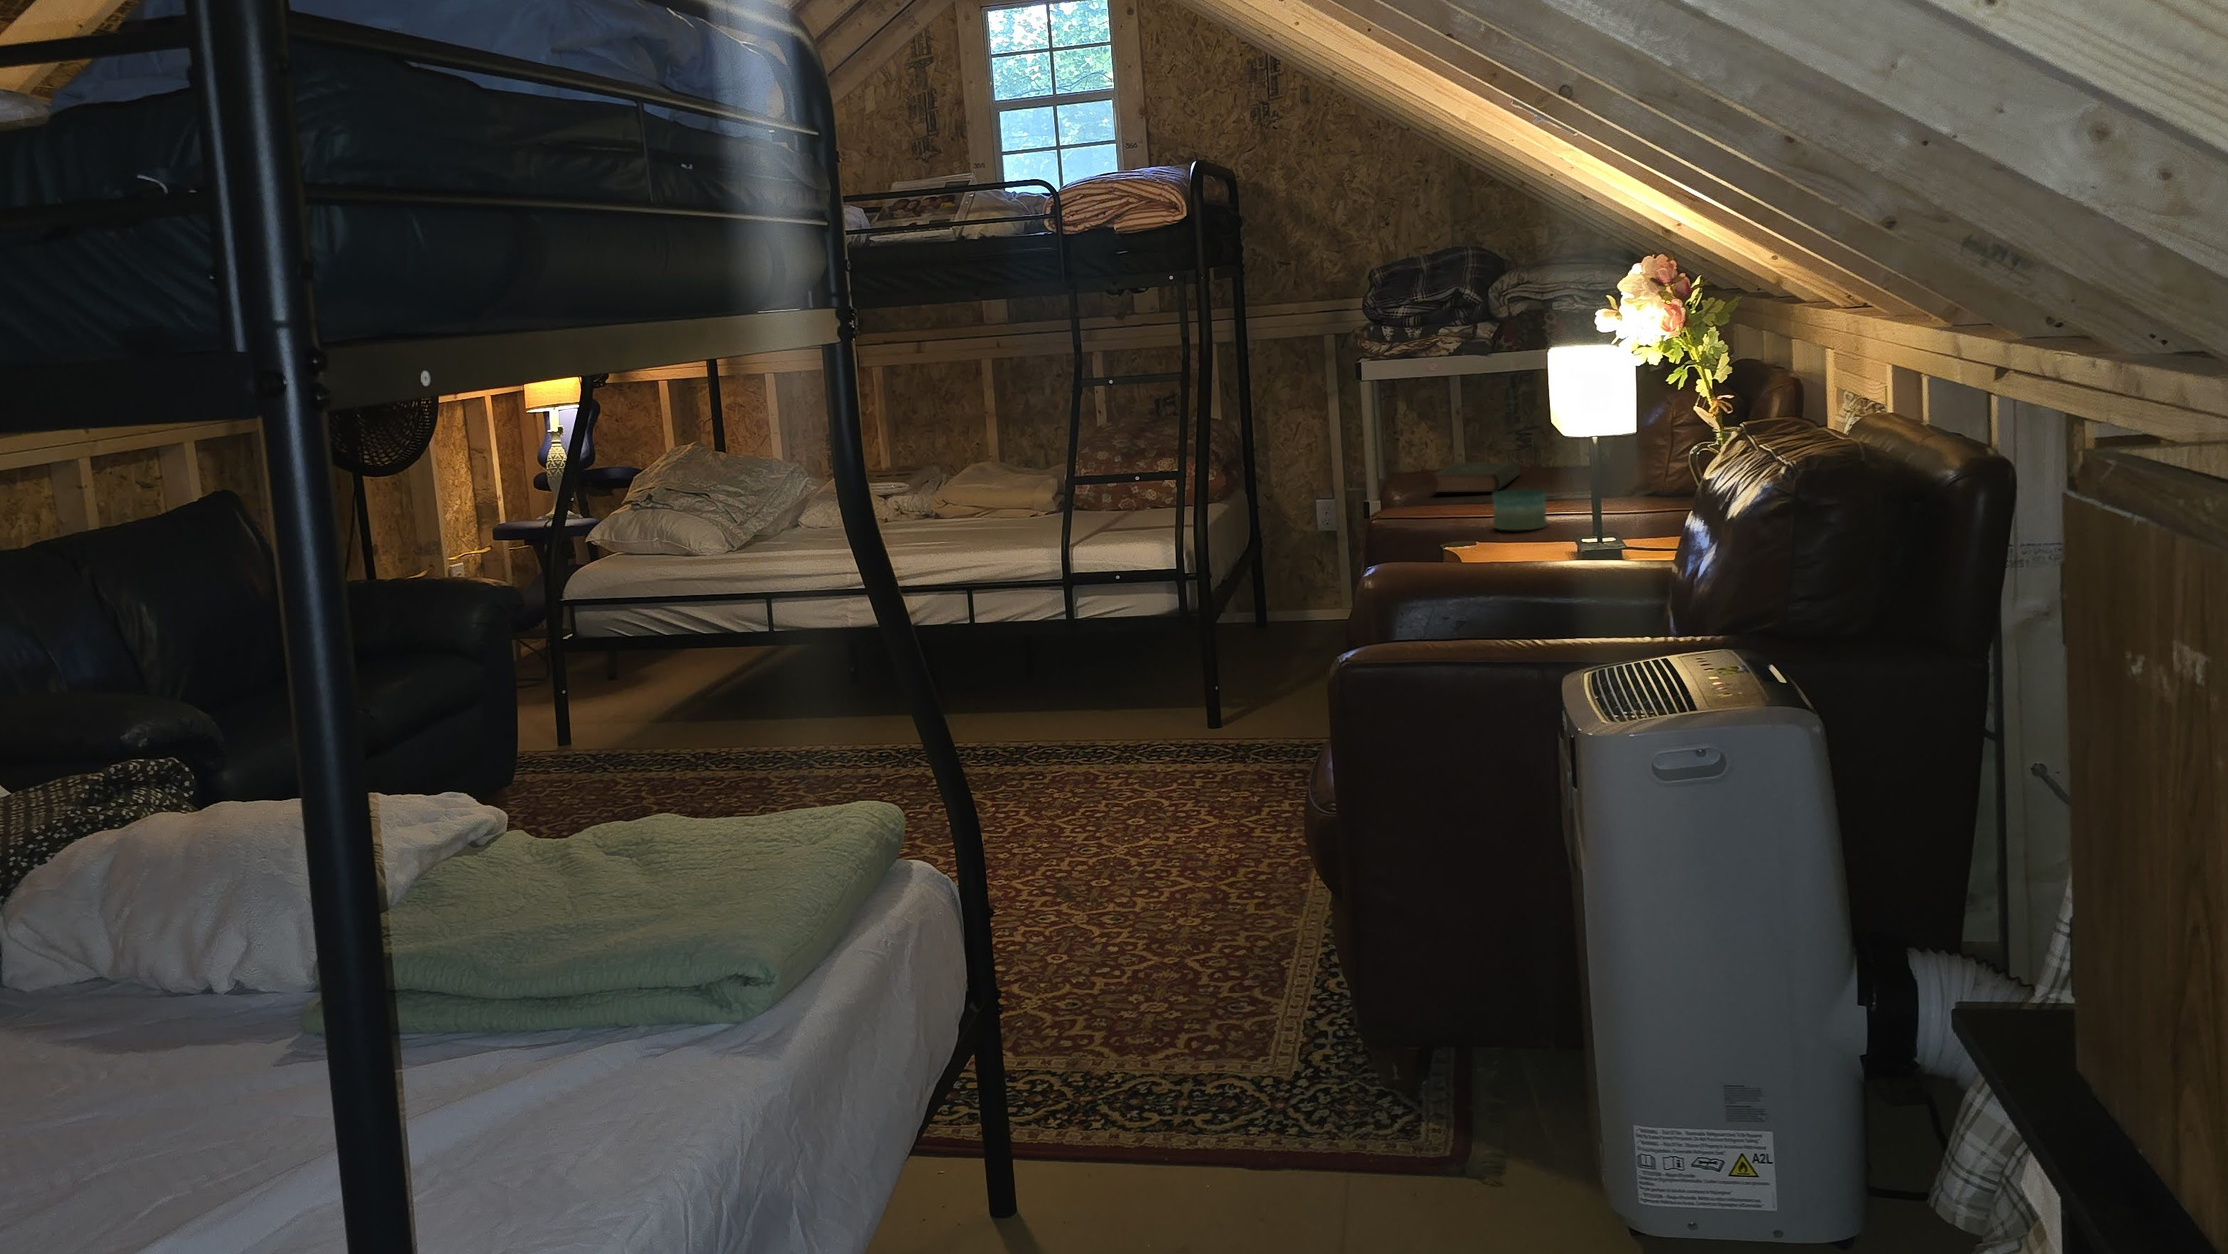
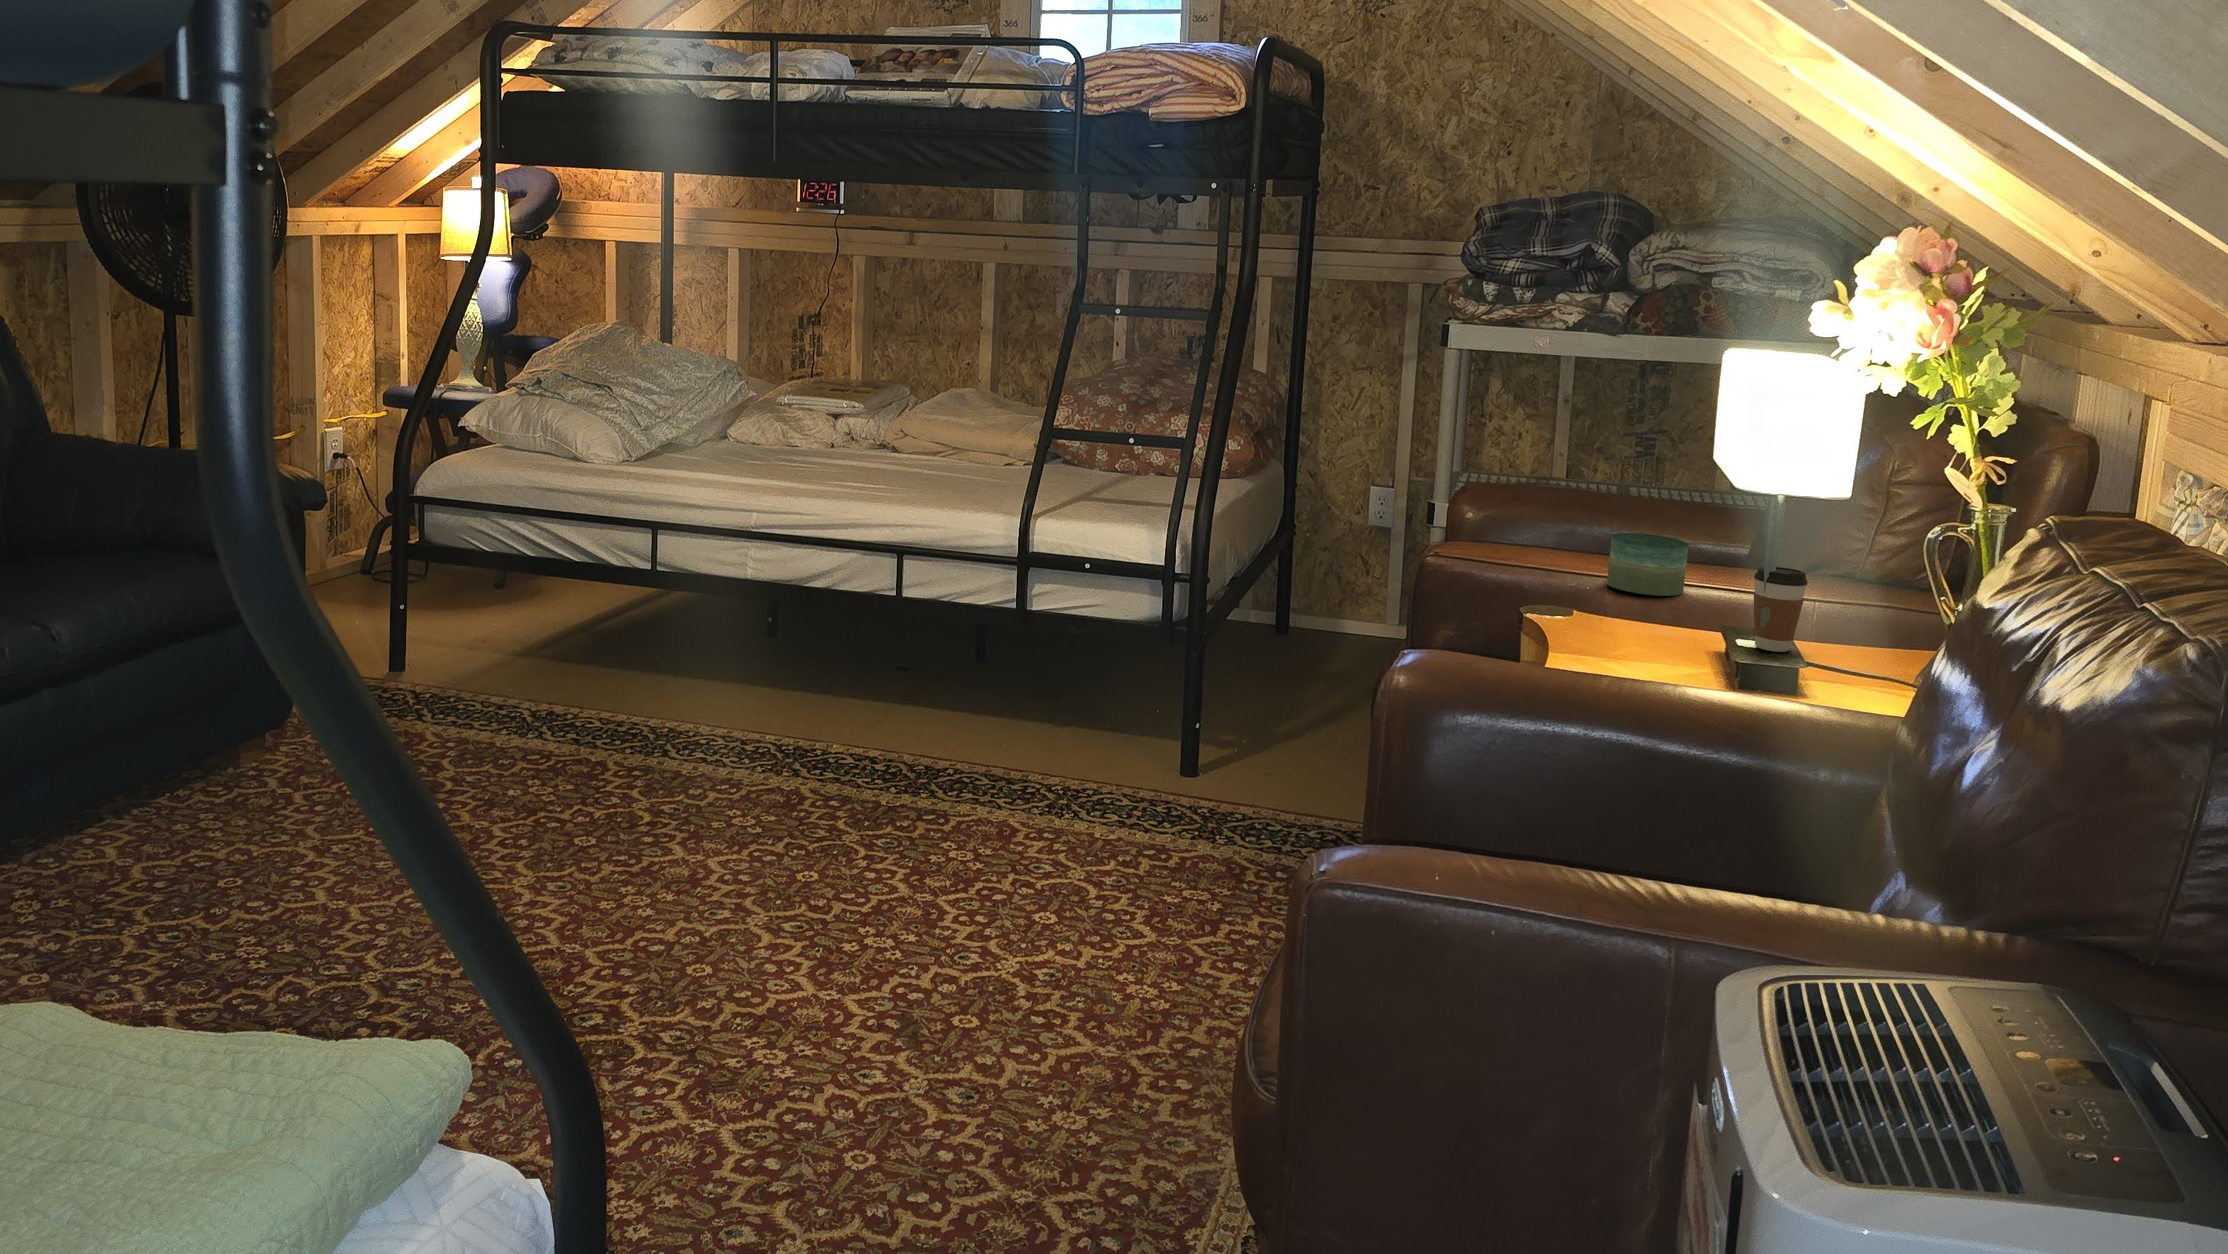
book: present [1433,462,1520,492] -> none [1523,477,1646,527]
coffee cup: none [1585,494,1621,551] -> present [1754,567,1808,652]

